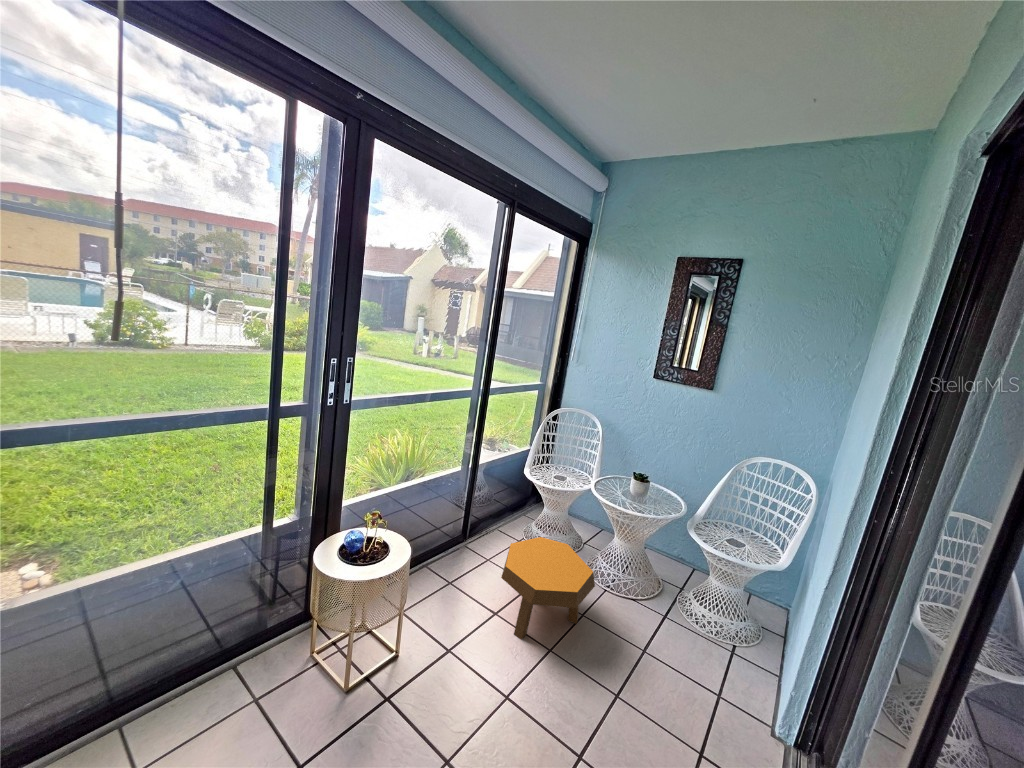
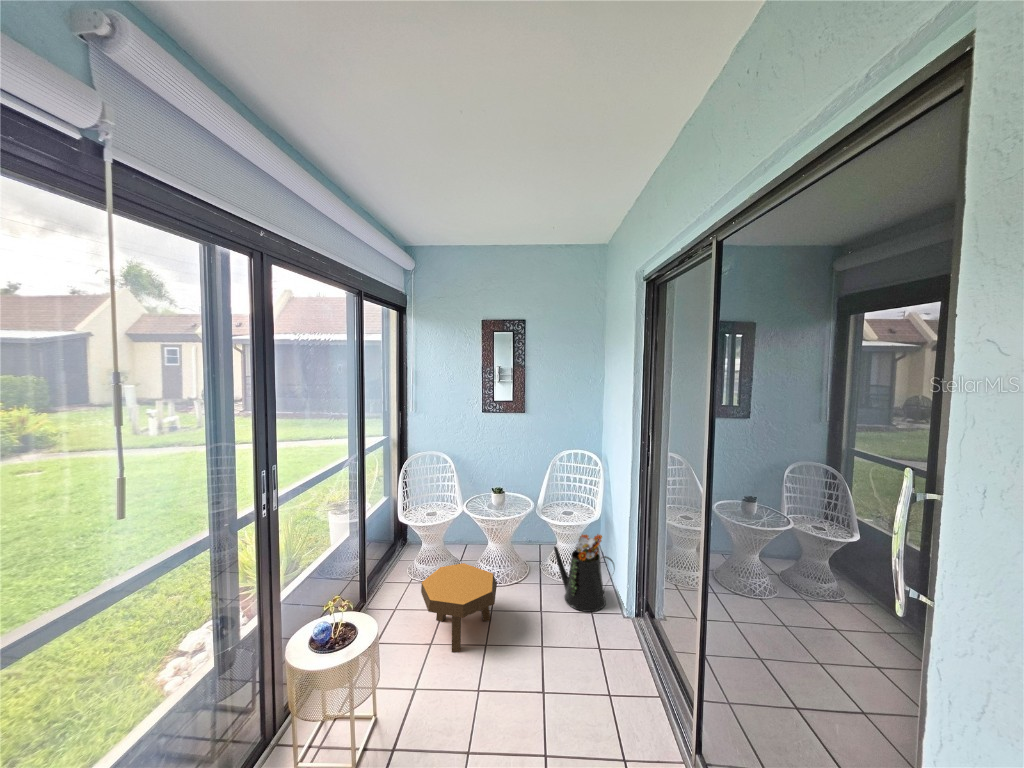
watering can: none [688,576,781,697] -> present [554,534,615,612]

